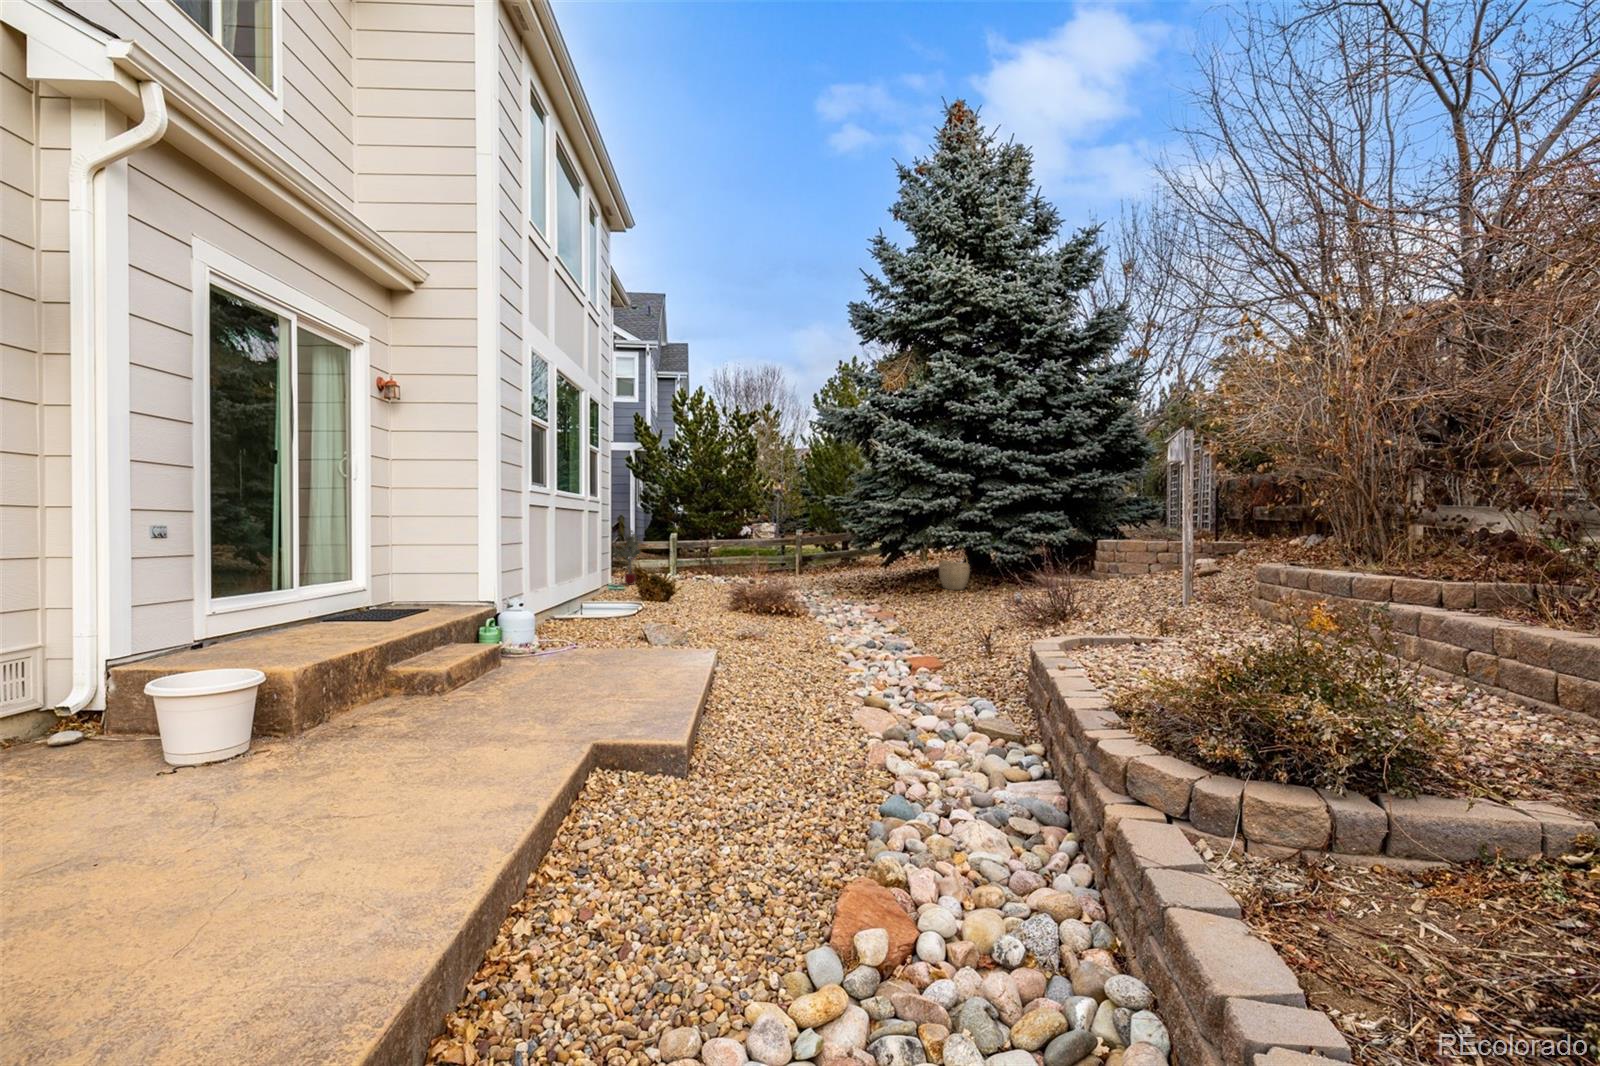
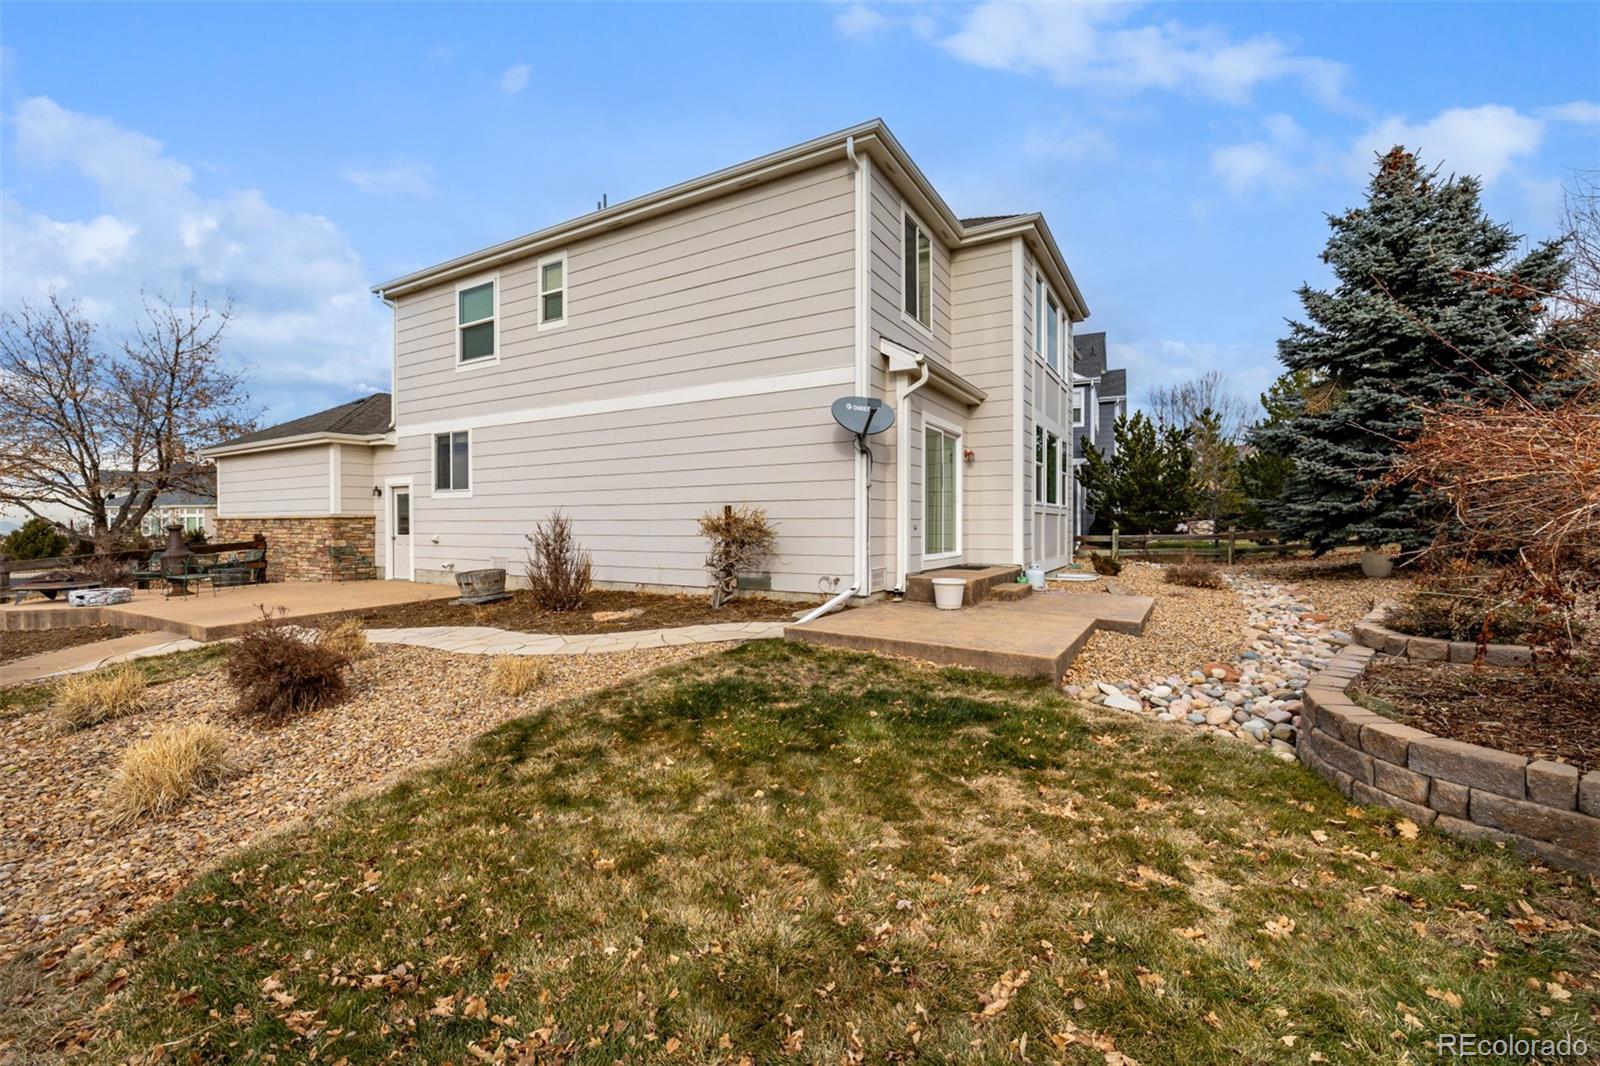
potted tree: present [613,529,640,585] -> none [1074,525,1096,564]

